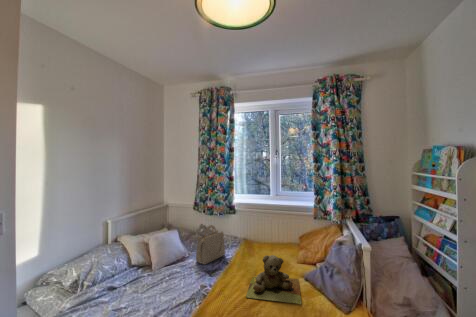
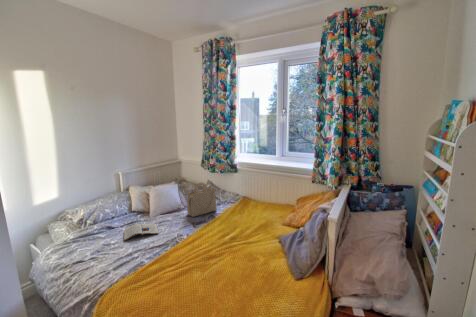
teddy bear: present [246,255,301,304] -> none [209,214,270,261]
magazine: none [132,277,178,303] -> present [124,224,159,240]

